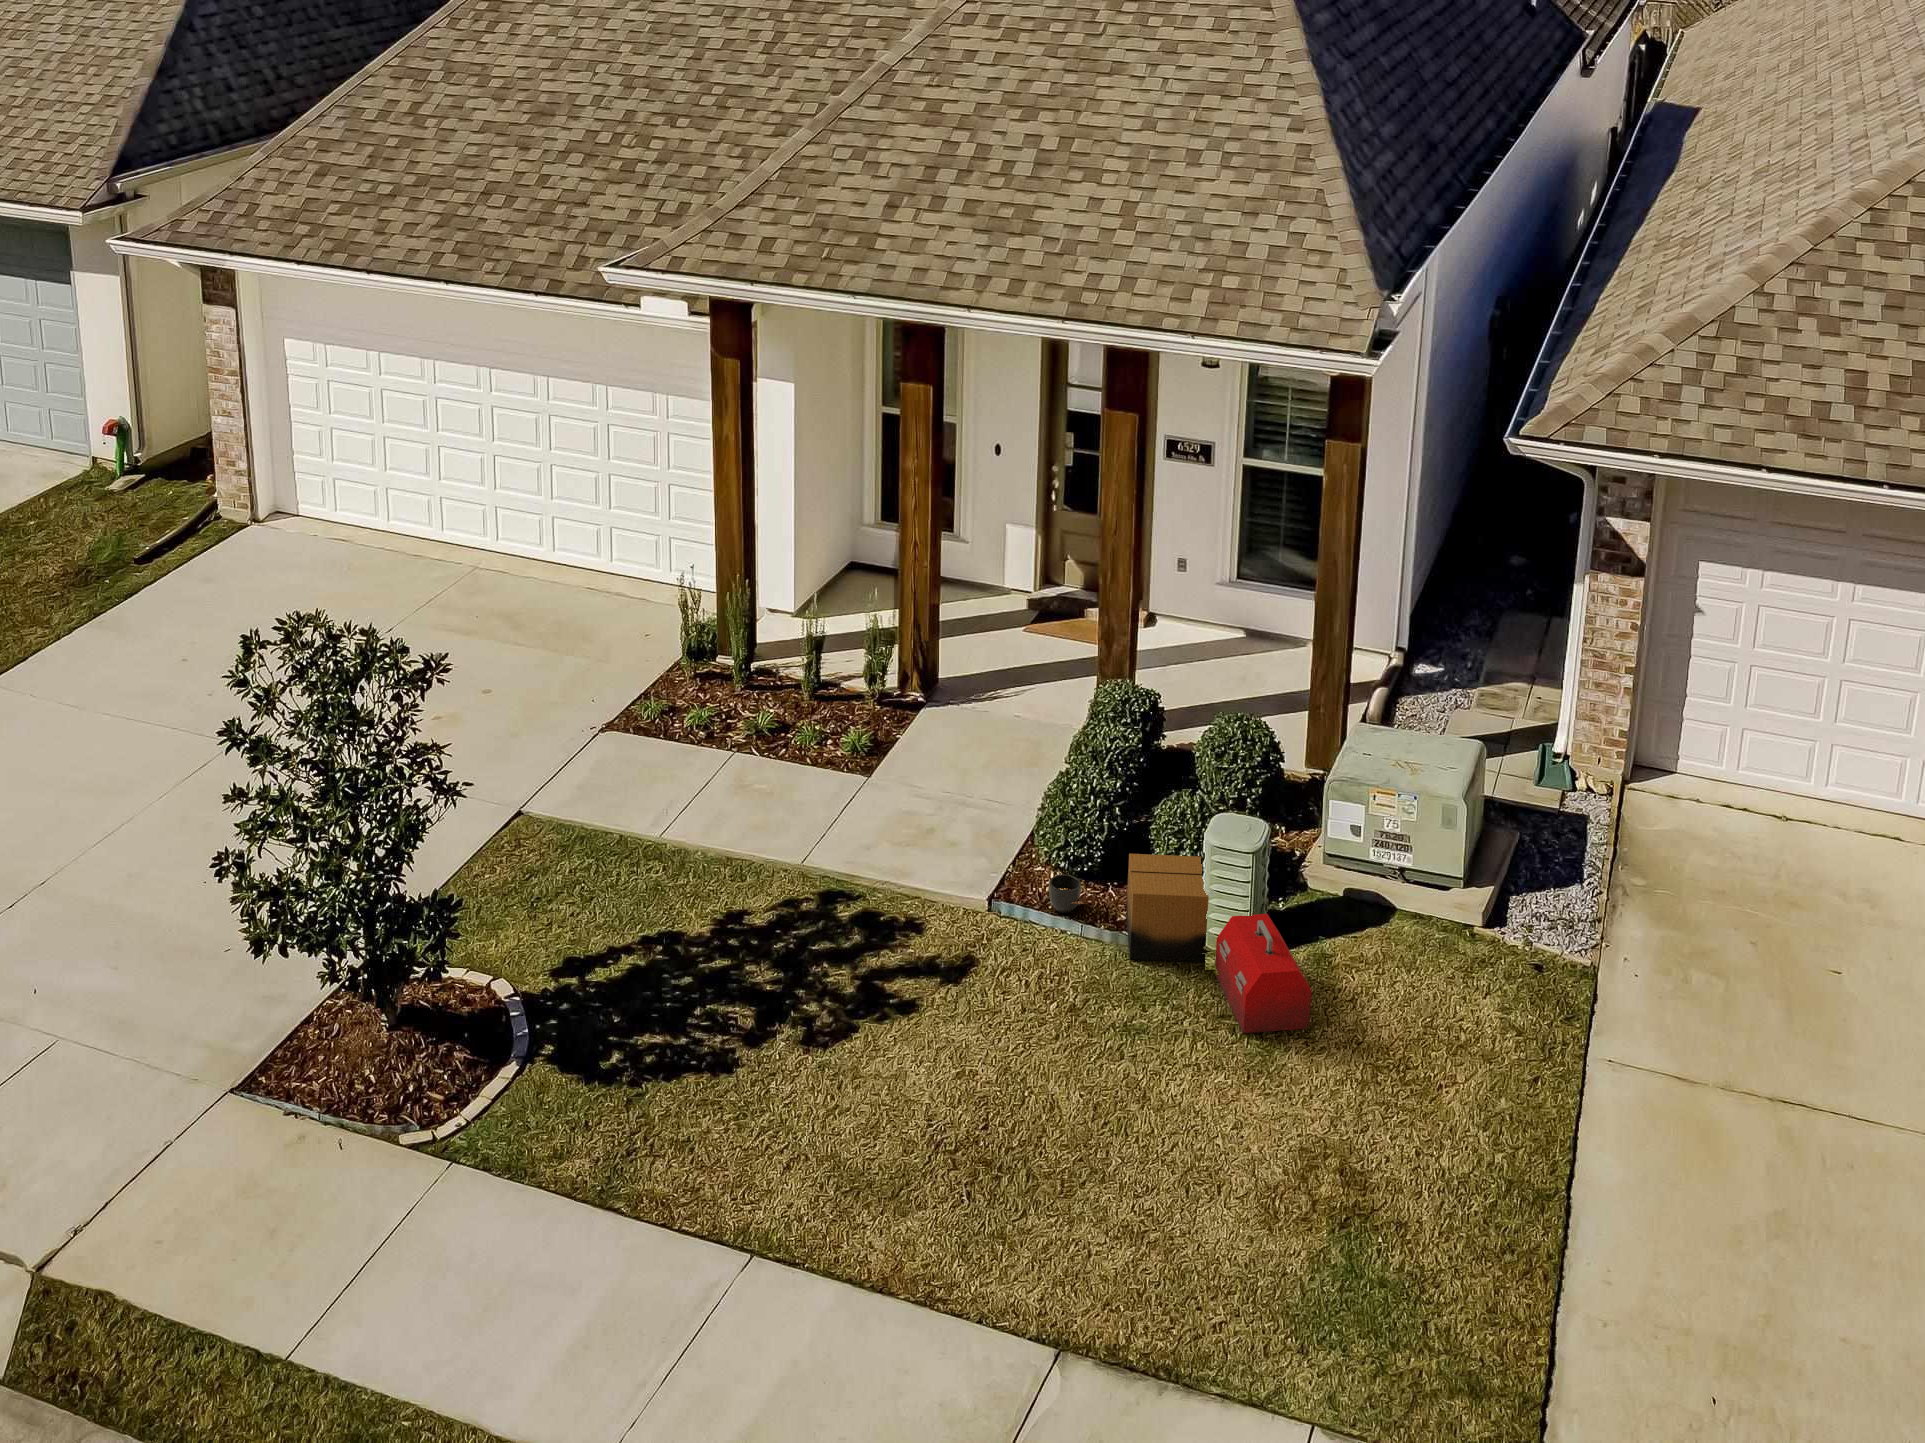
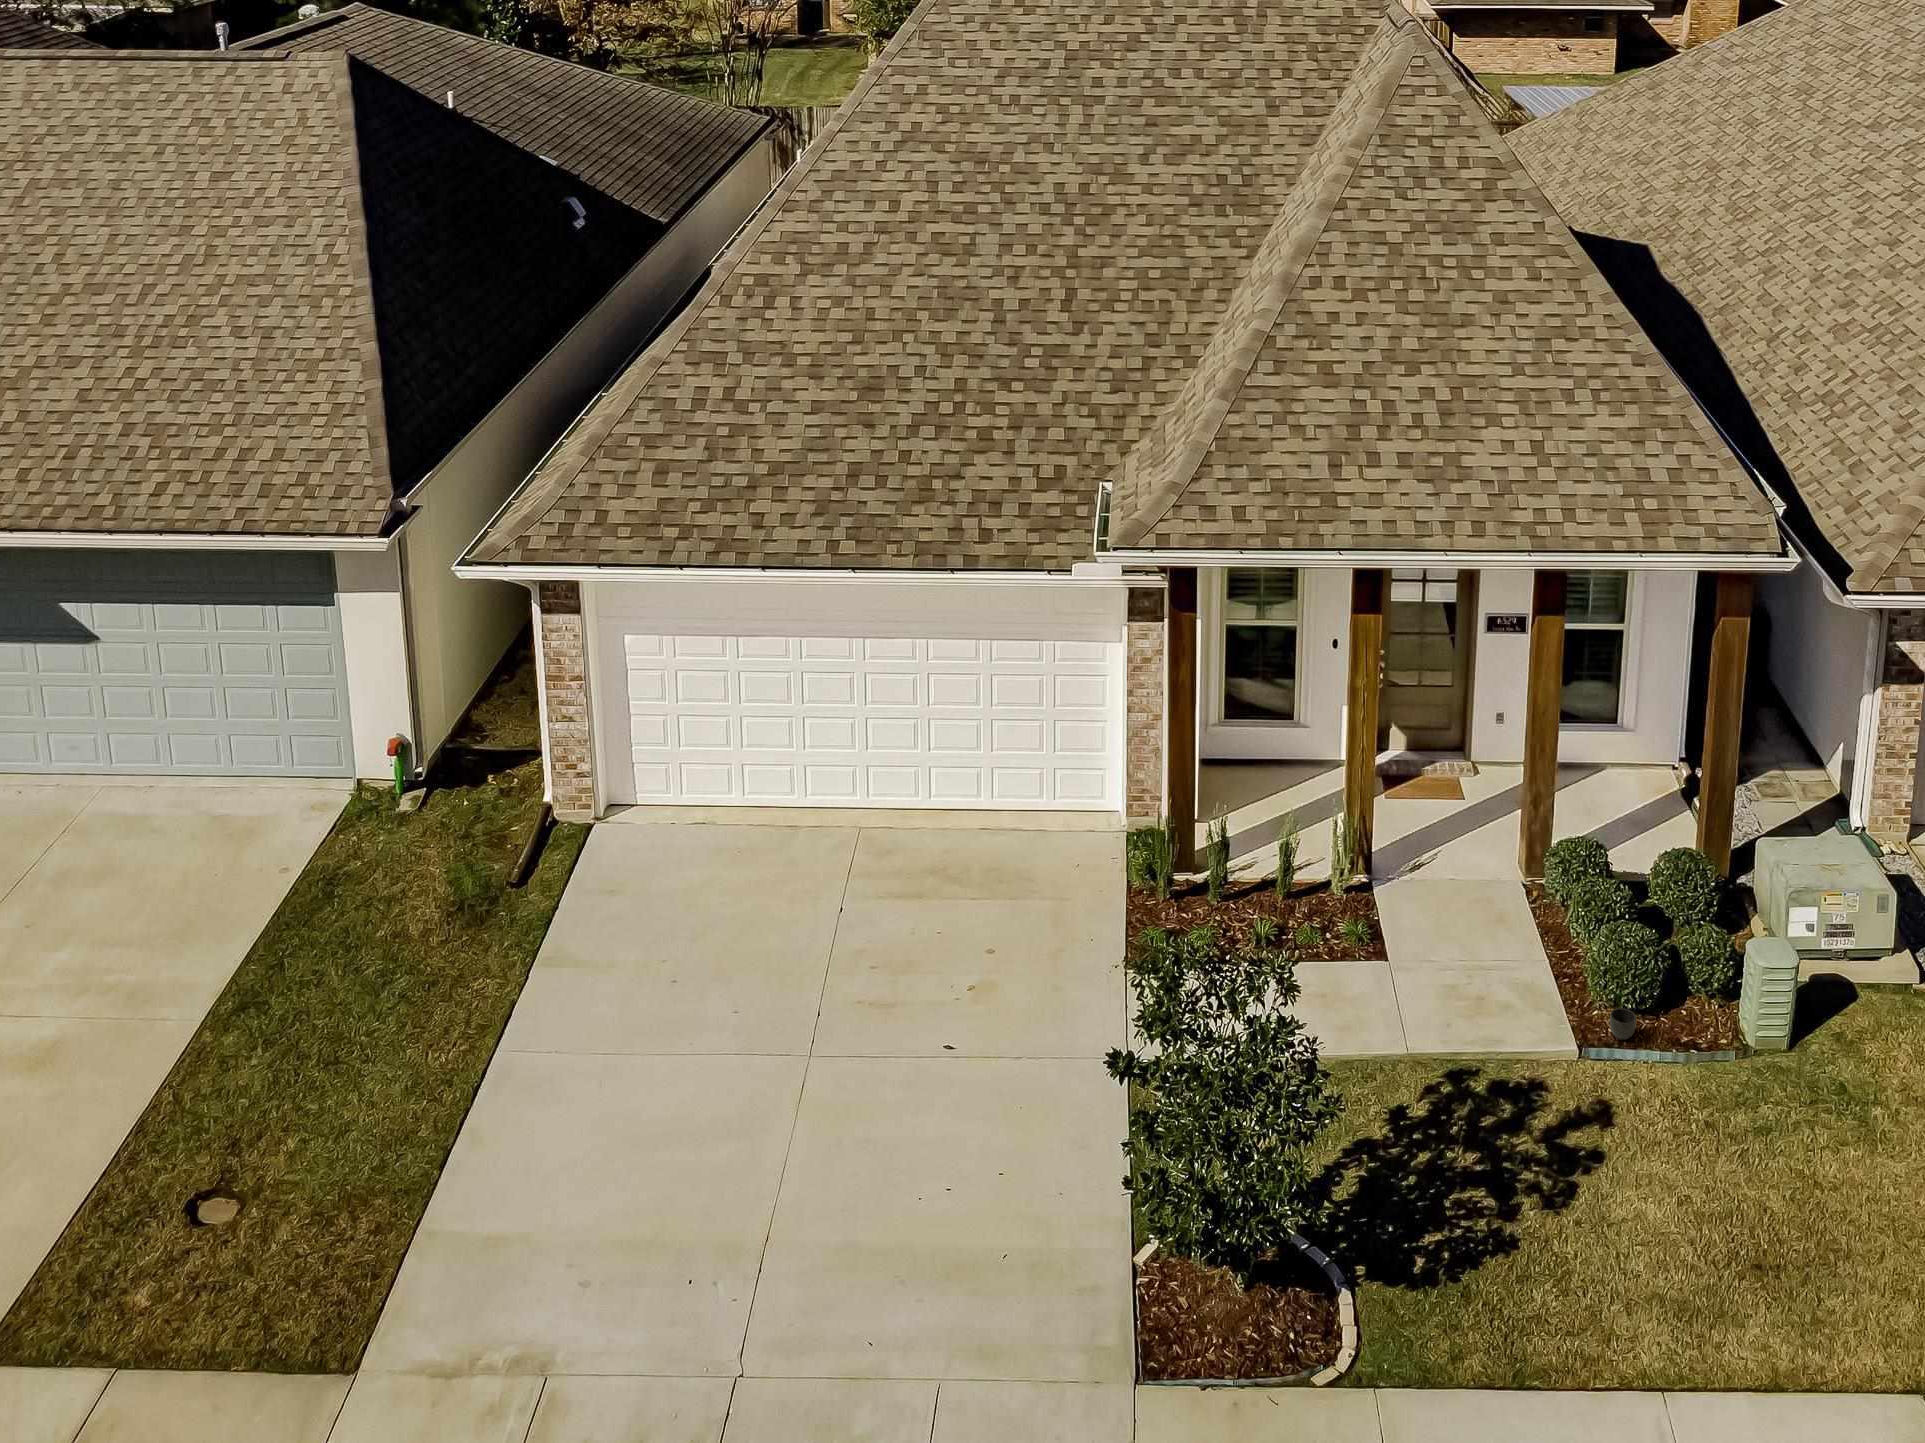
cardboard box: present [1126,854,1209,962] -> none [1670,971,1758,1067]
toolbox: present [1215,914,1312,1033] -> none [1767,1007,1865,1107]

